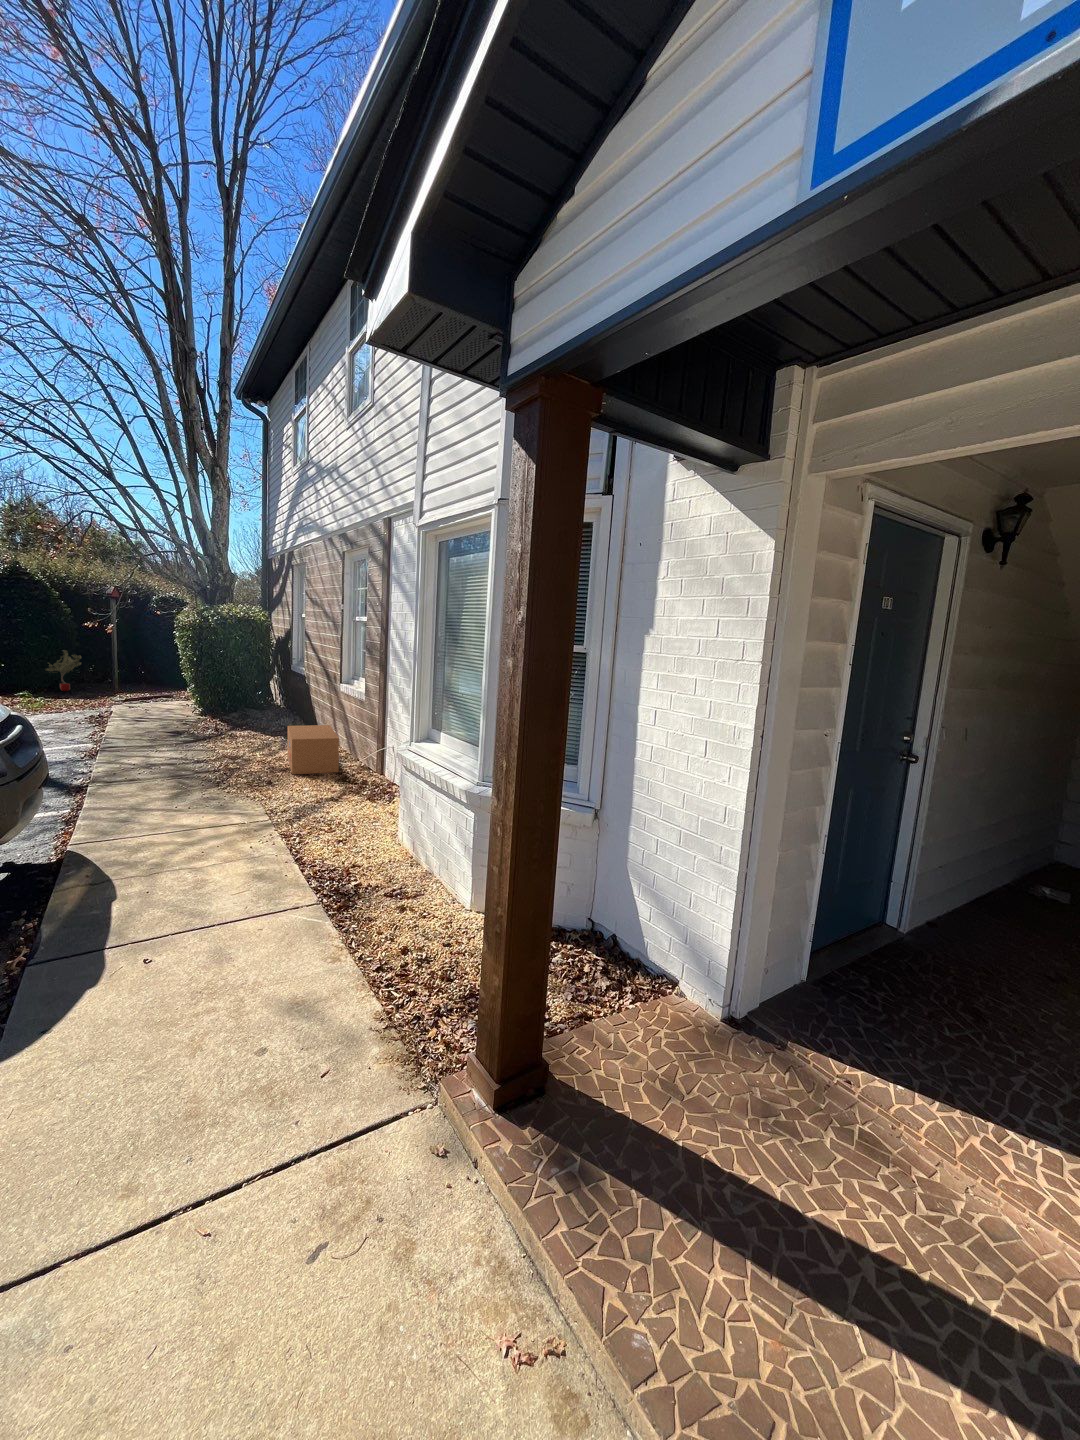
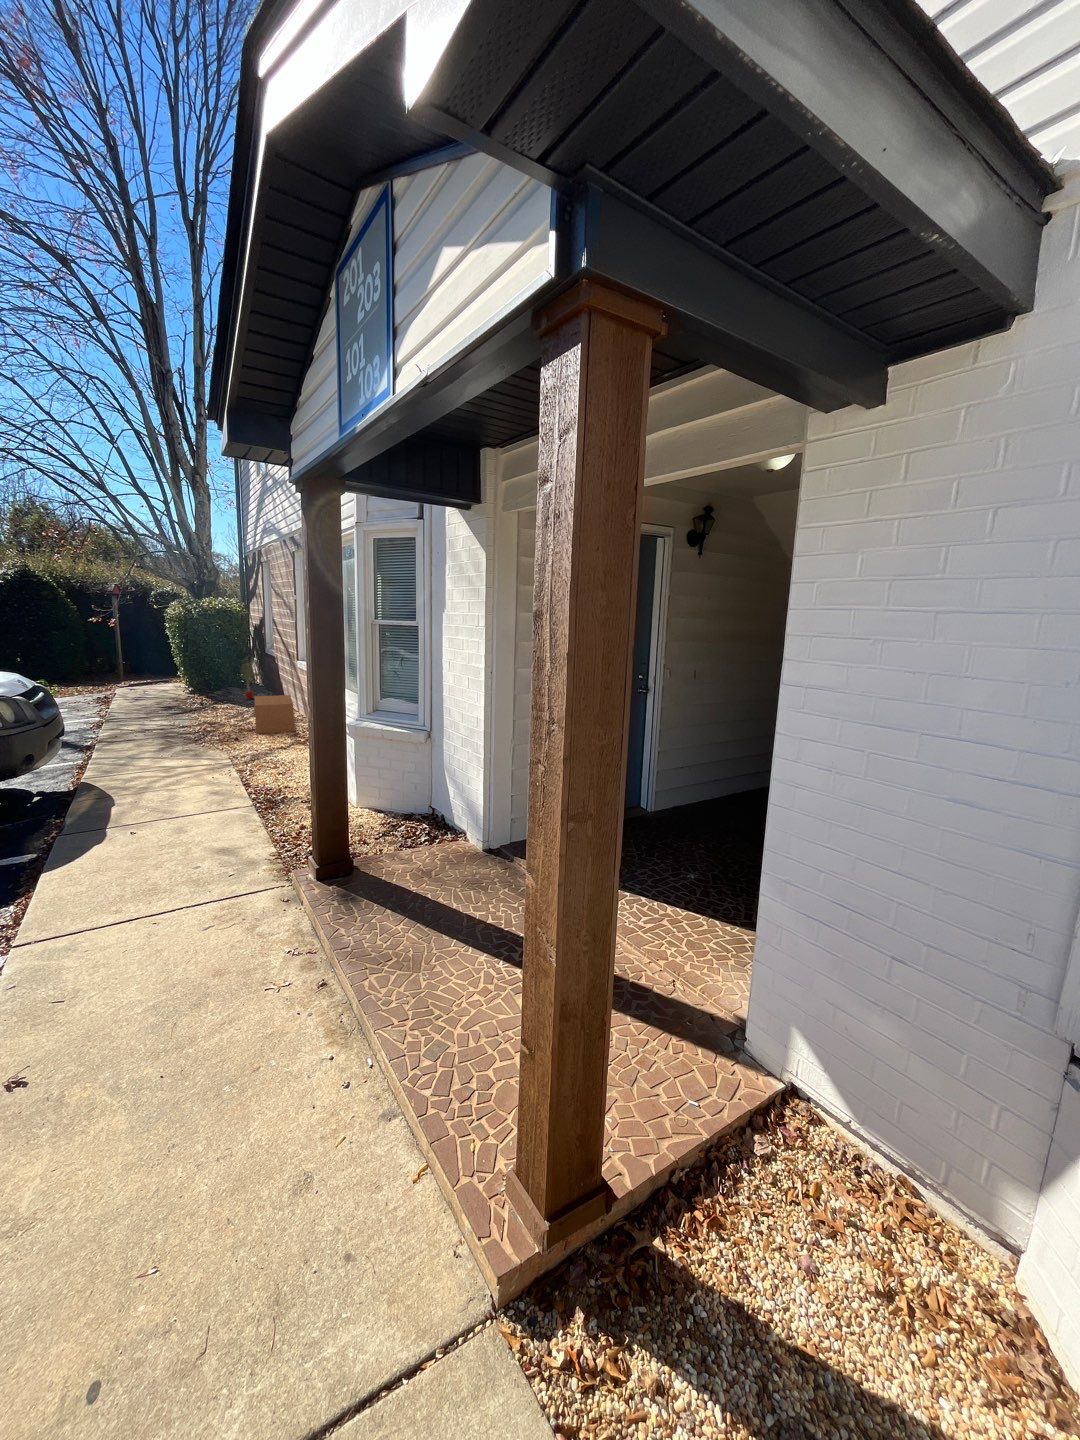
potted tree: present [46,650,81,691] -> present [239,658,263,699]

